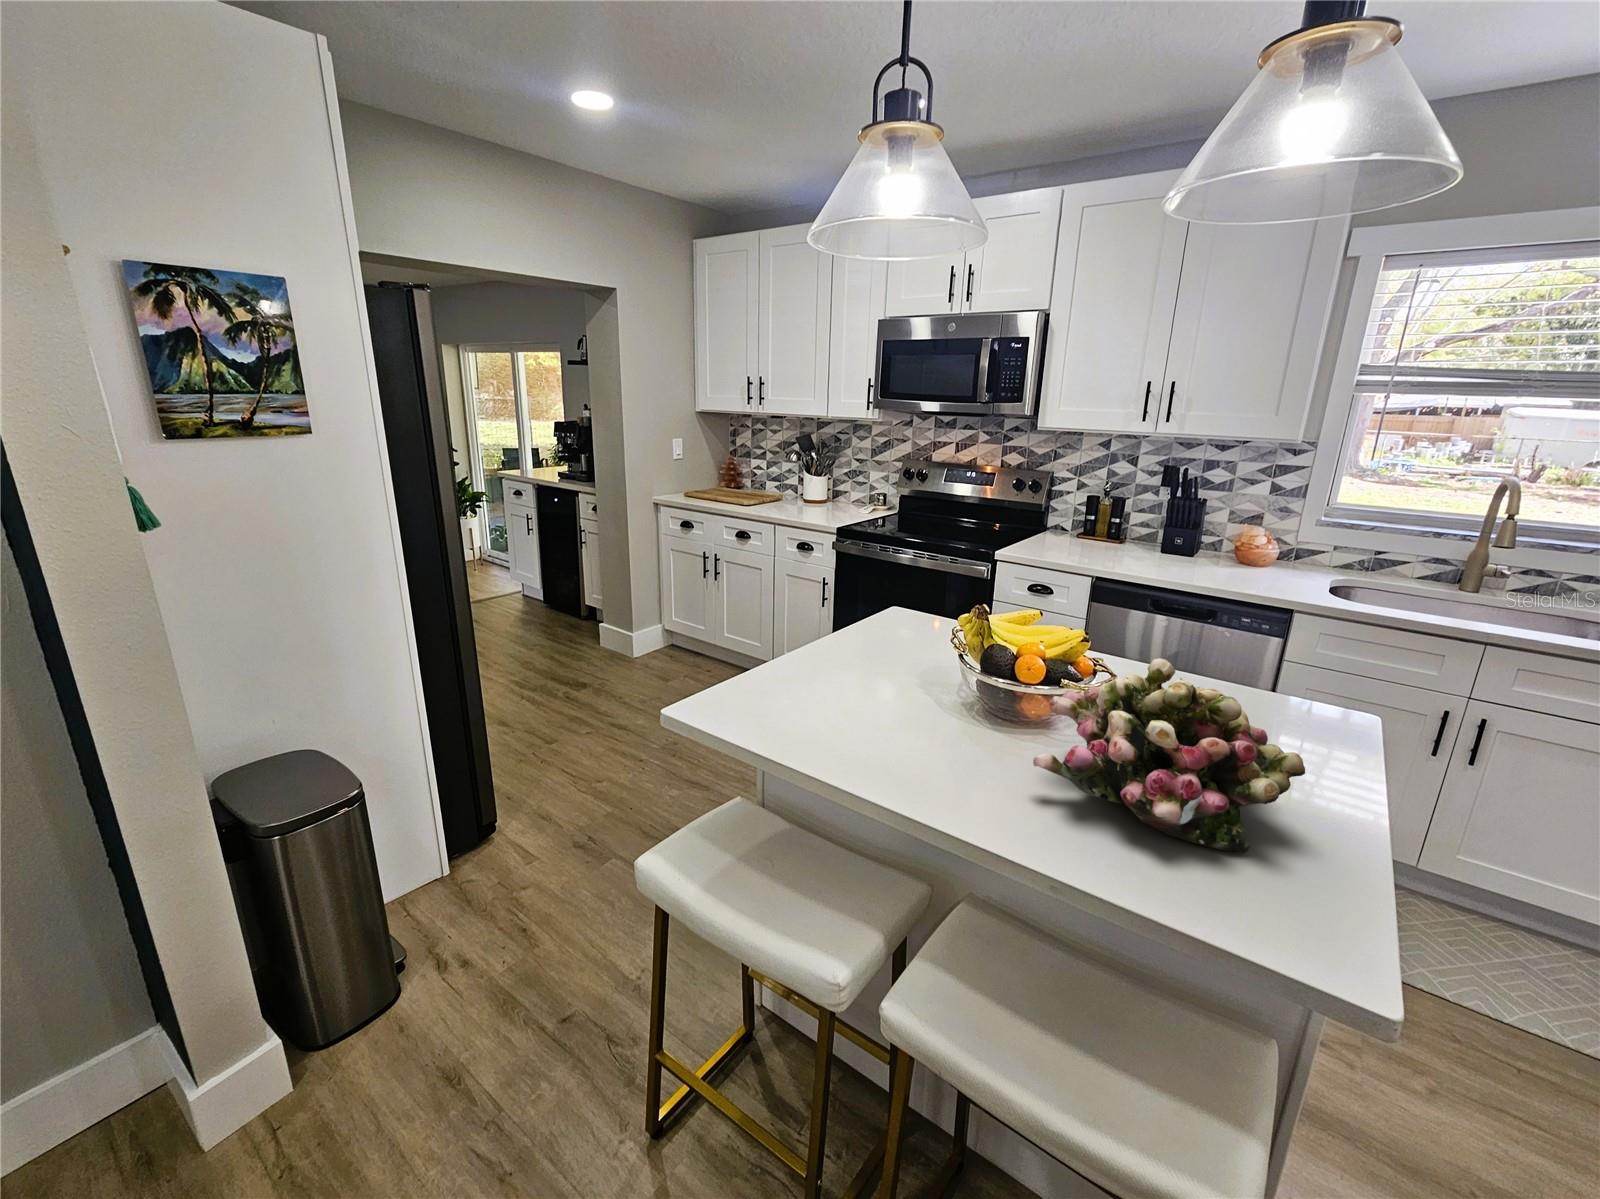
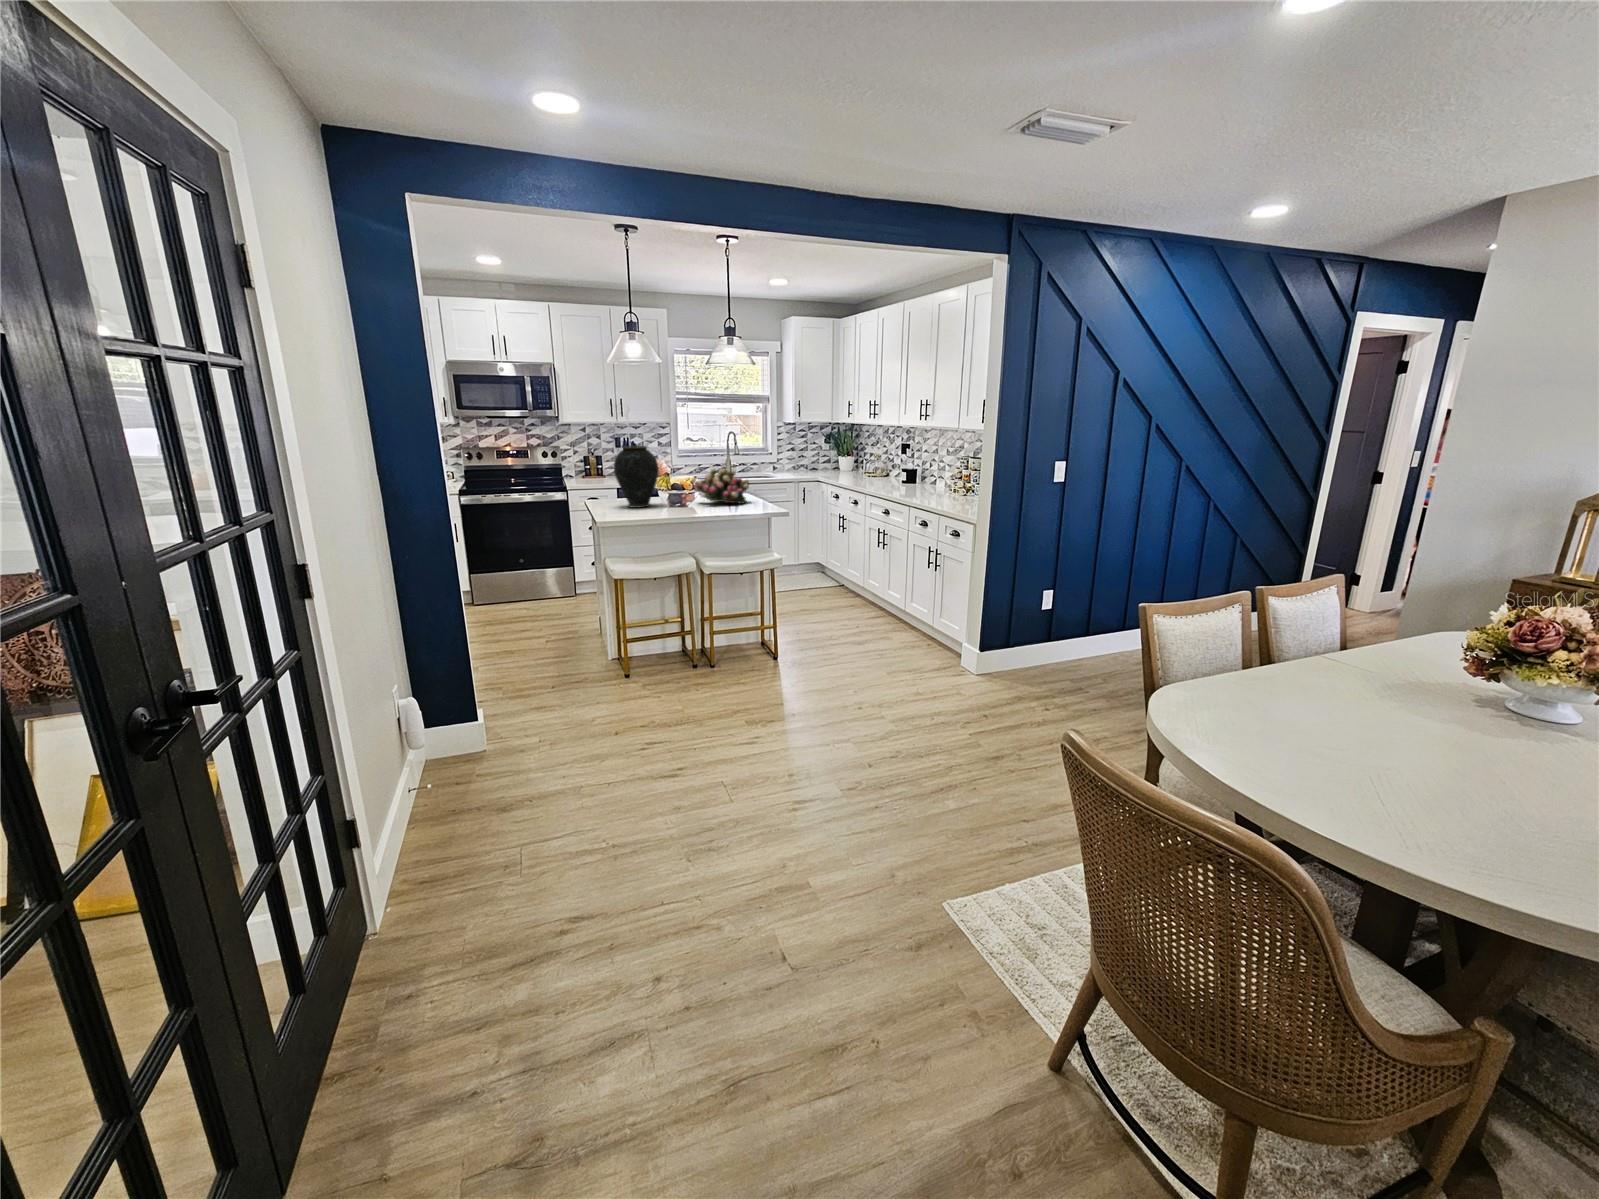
vase: none [835,532,964,718] -> present [614,446,659,508]

